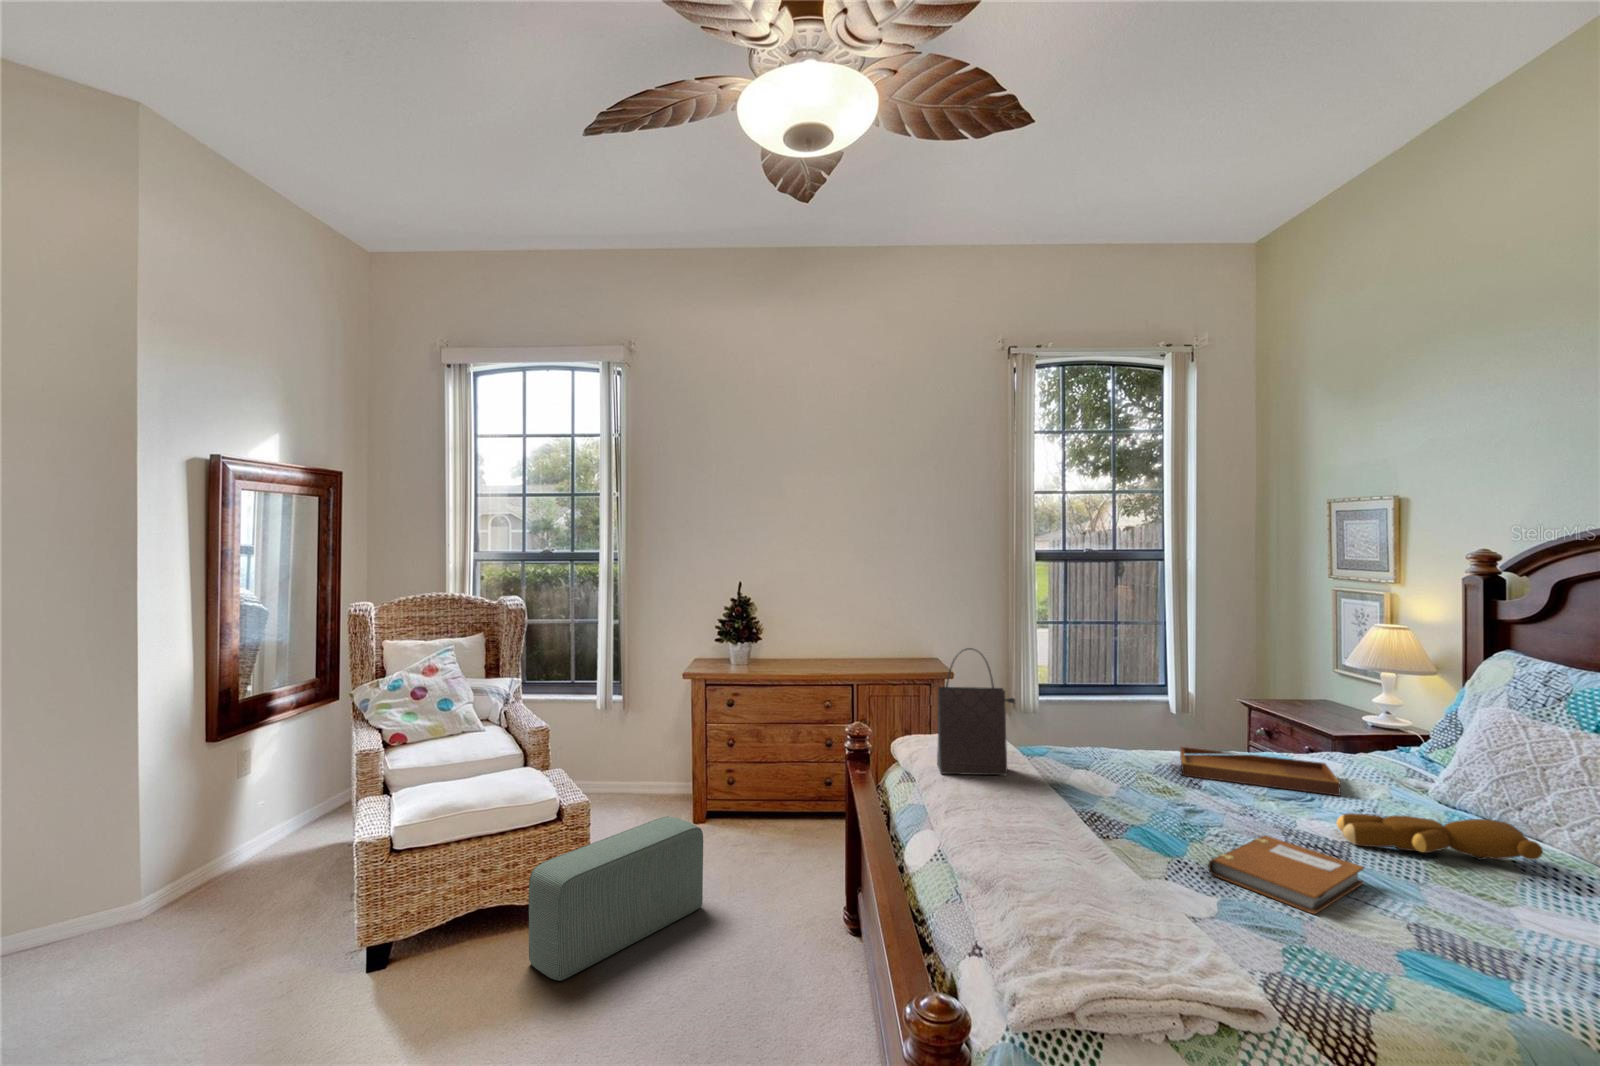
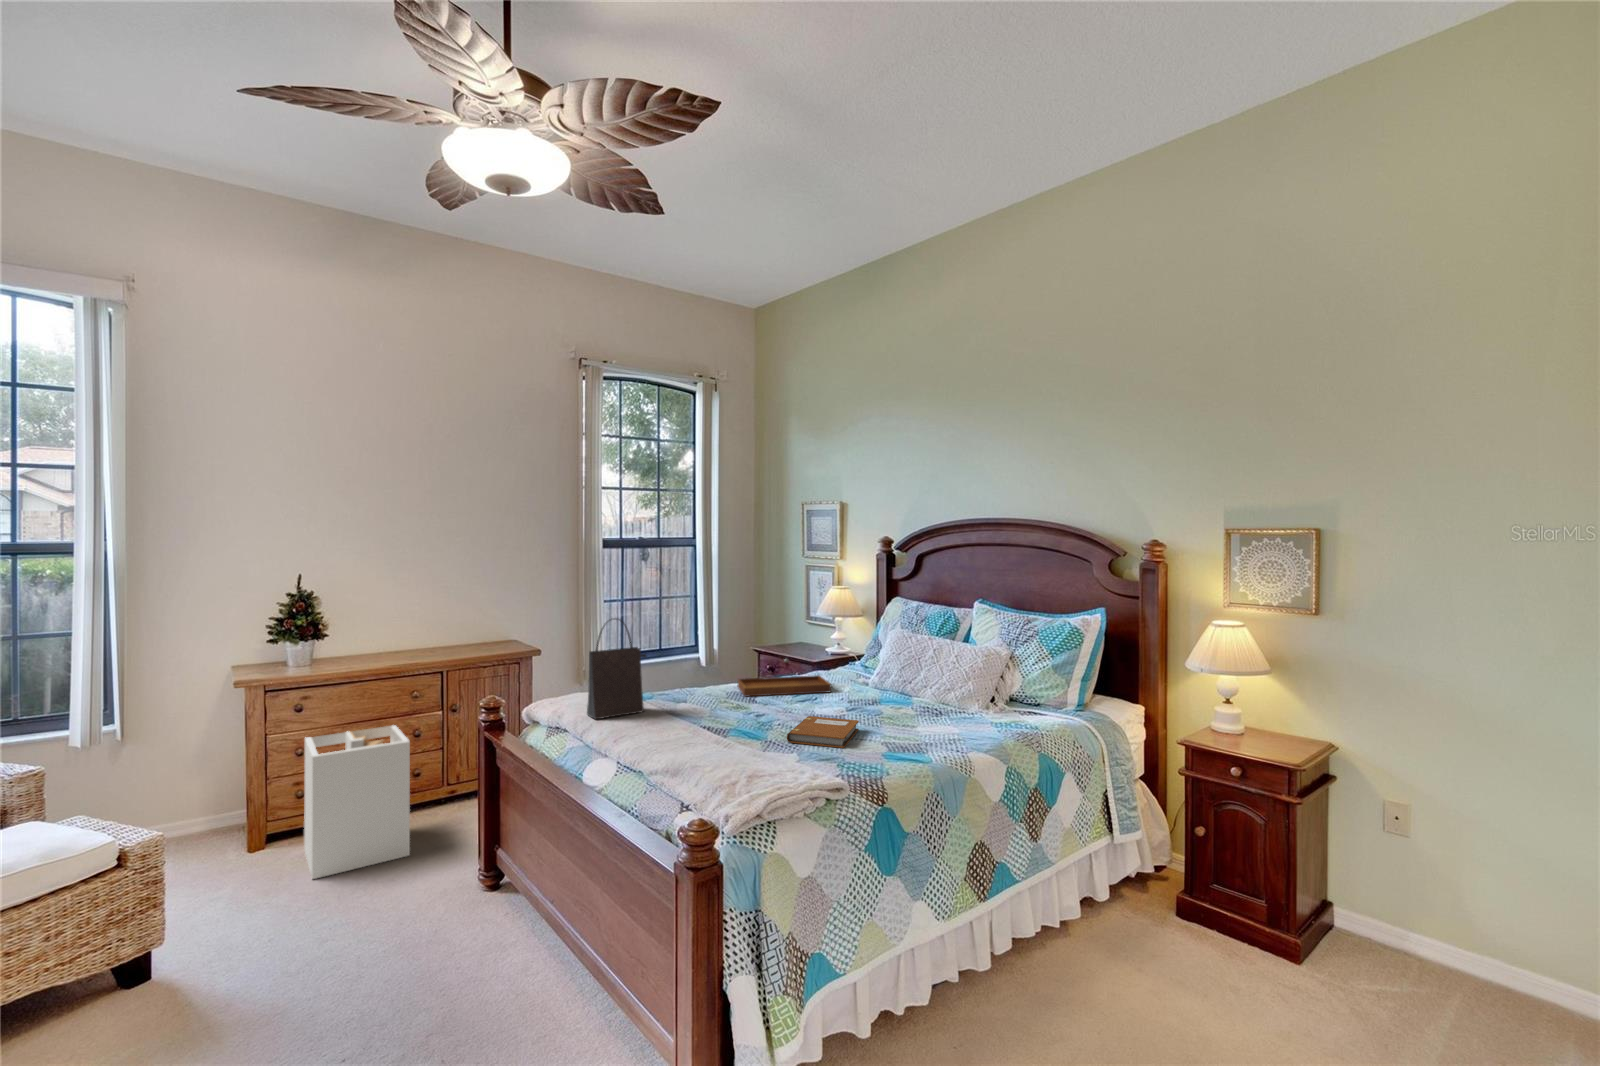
laundry hamper: none [722,731,806,869] -> present [304,725,410,879]
teddy bear: present [1337,813,1543,860] -> none [837,687,925,714]
pouf: present [529,817,703,981] -> none [100,833,310,1034]

